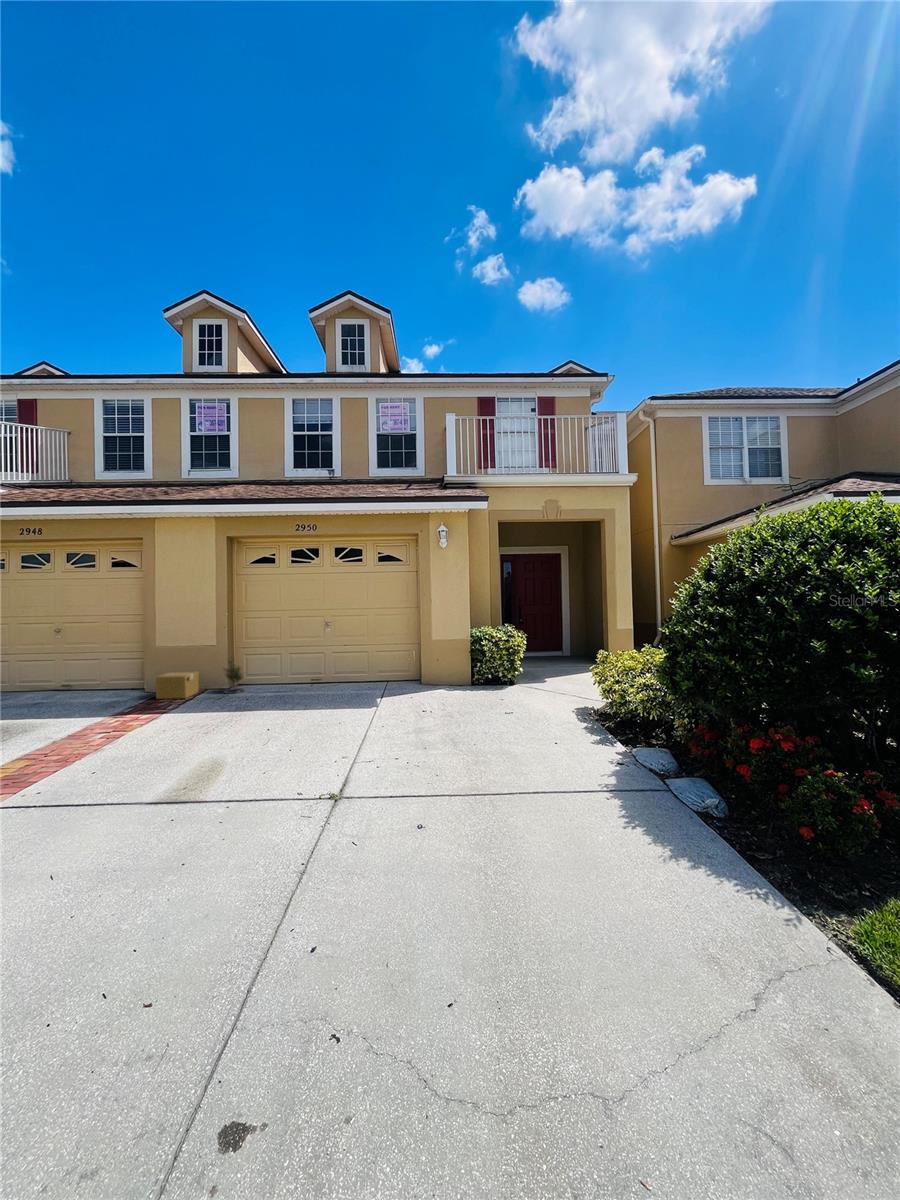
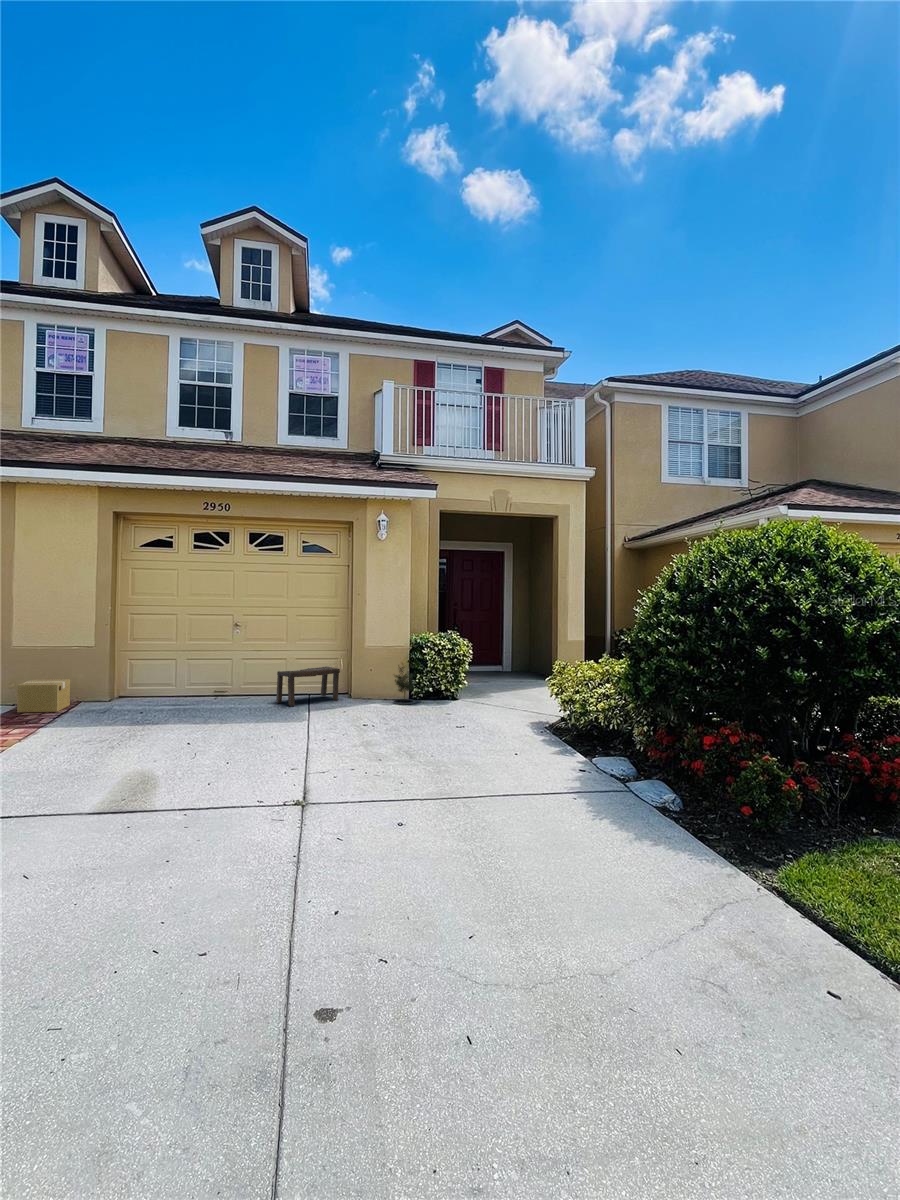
bench: none [359,658,412,692] -> present [276,666,340,706]
potted tree: present [224,660,244,694] -> present [393,667,415,705]

